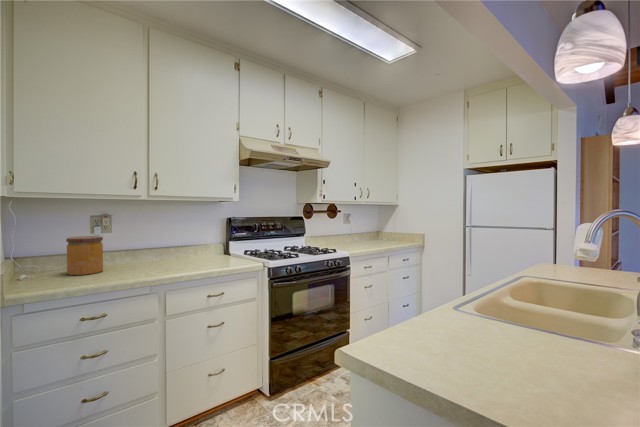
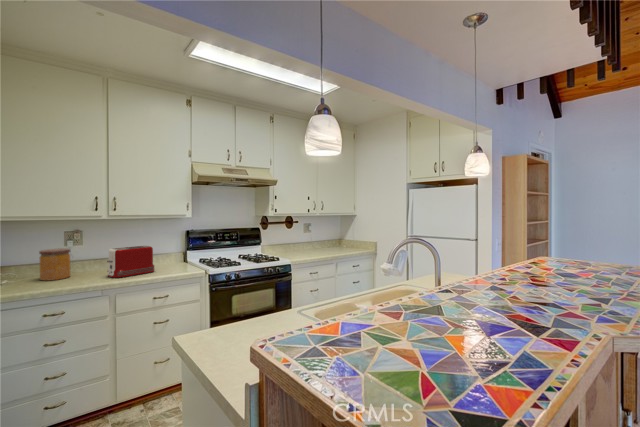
toaster: none [150,234,202,271] -> present [107,246,154,278]

